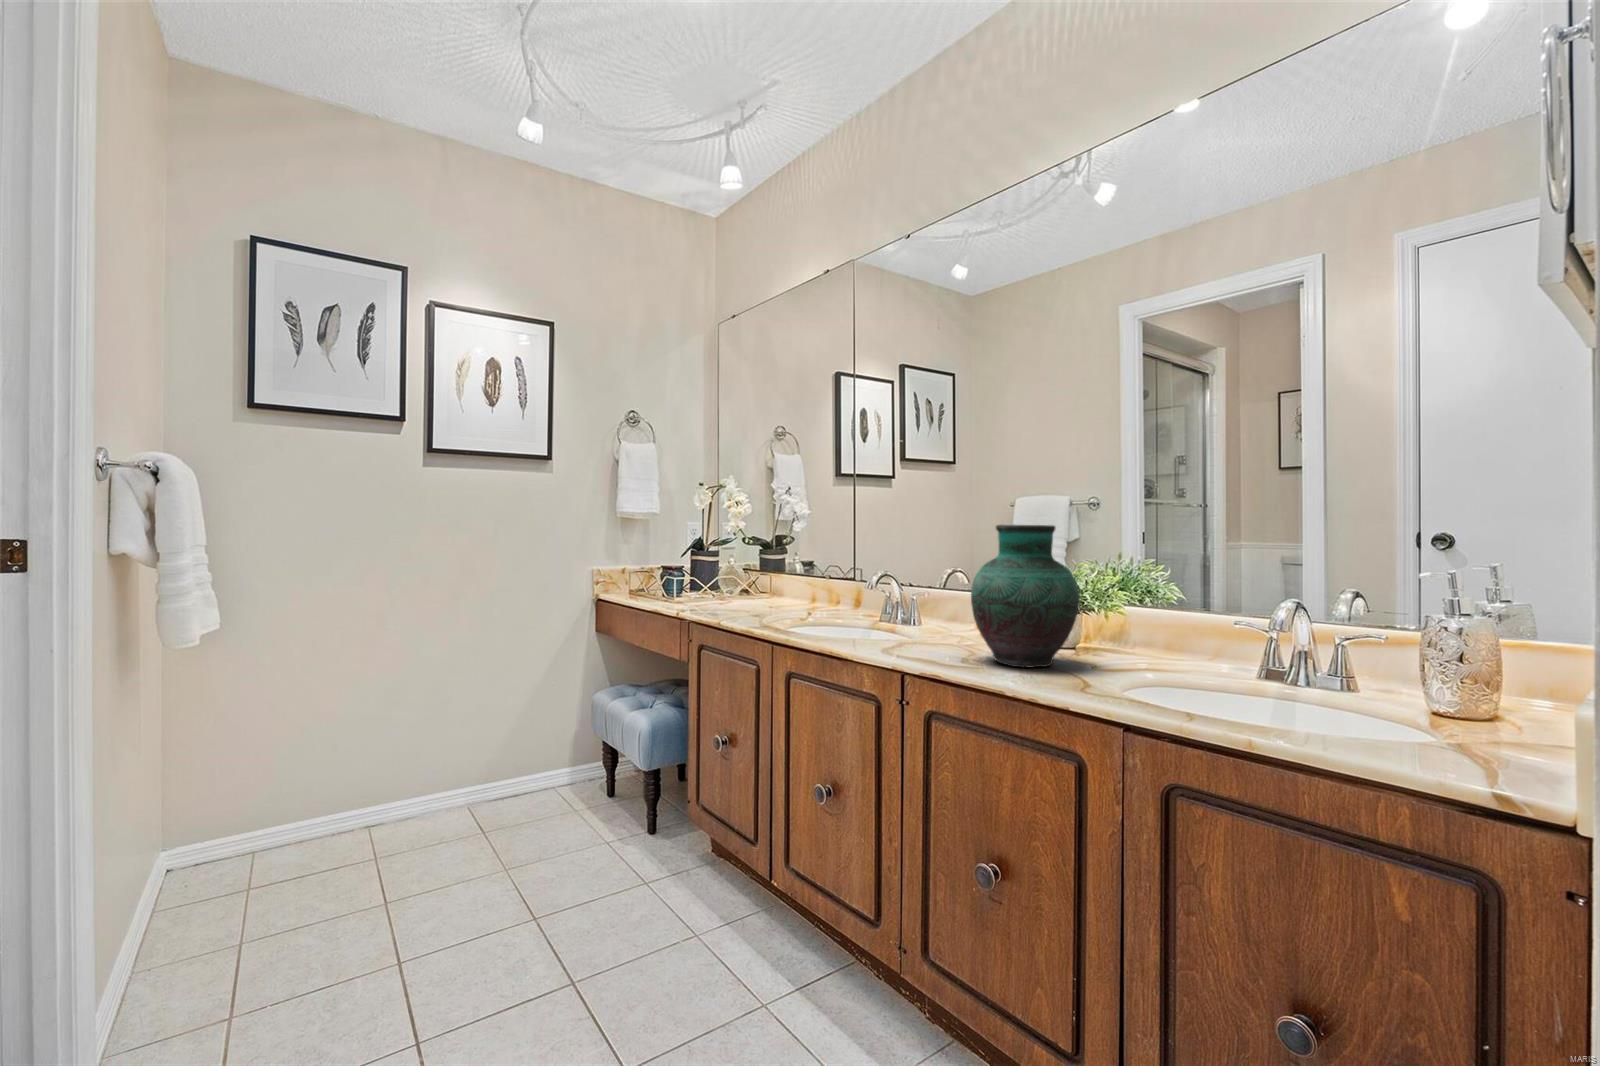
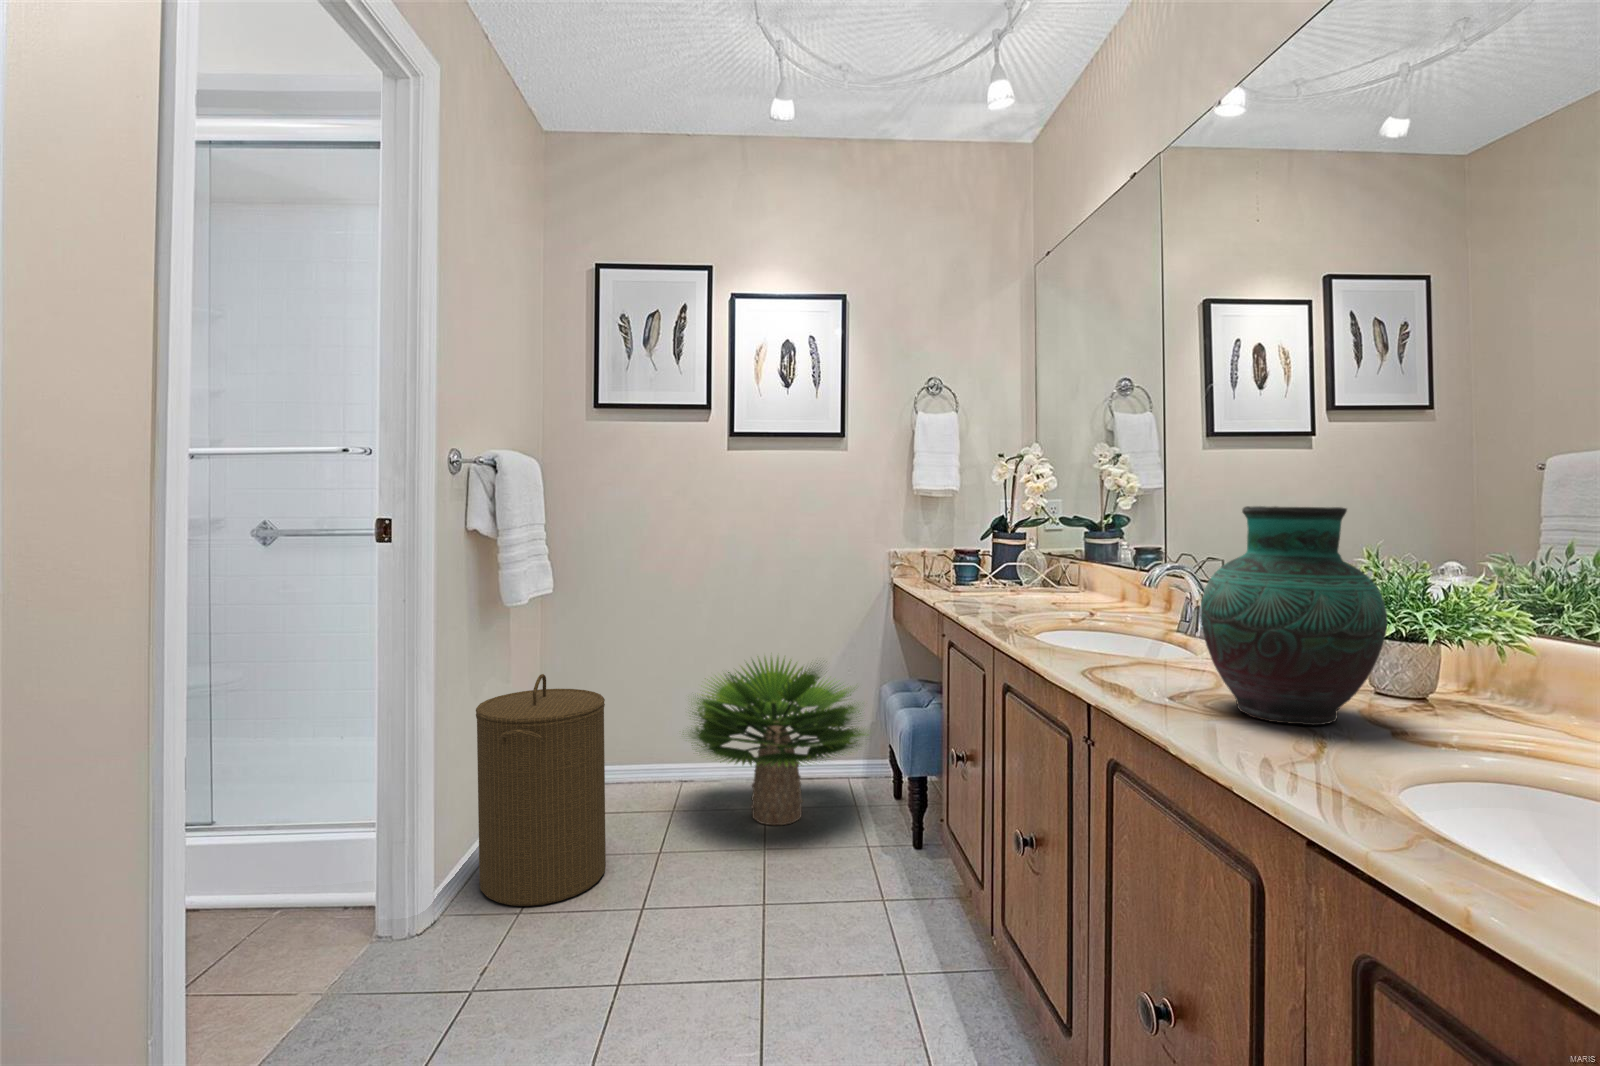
potted plant: none [385,670,605,850] -> present [690,657,868,825]
laundry hamper: none [138,724,327,1020] -> present [476,674,606,906]

